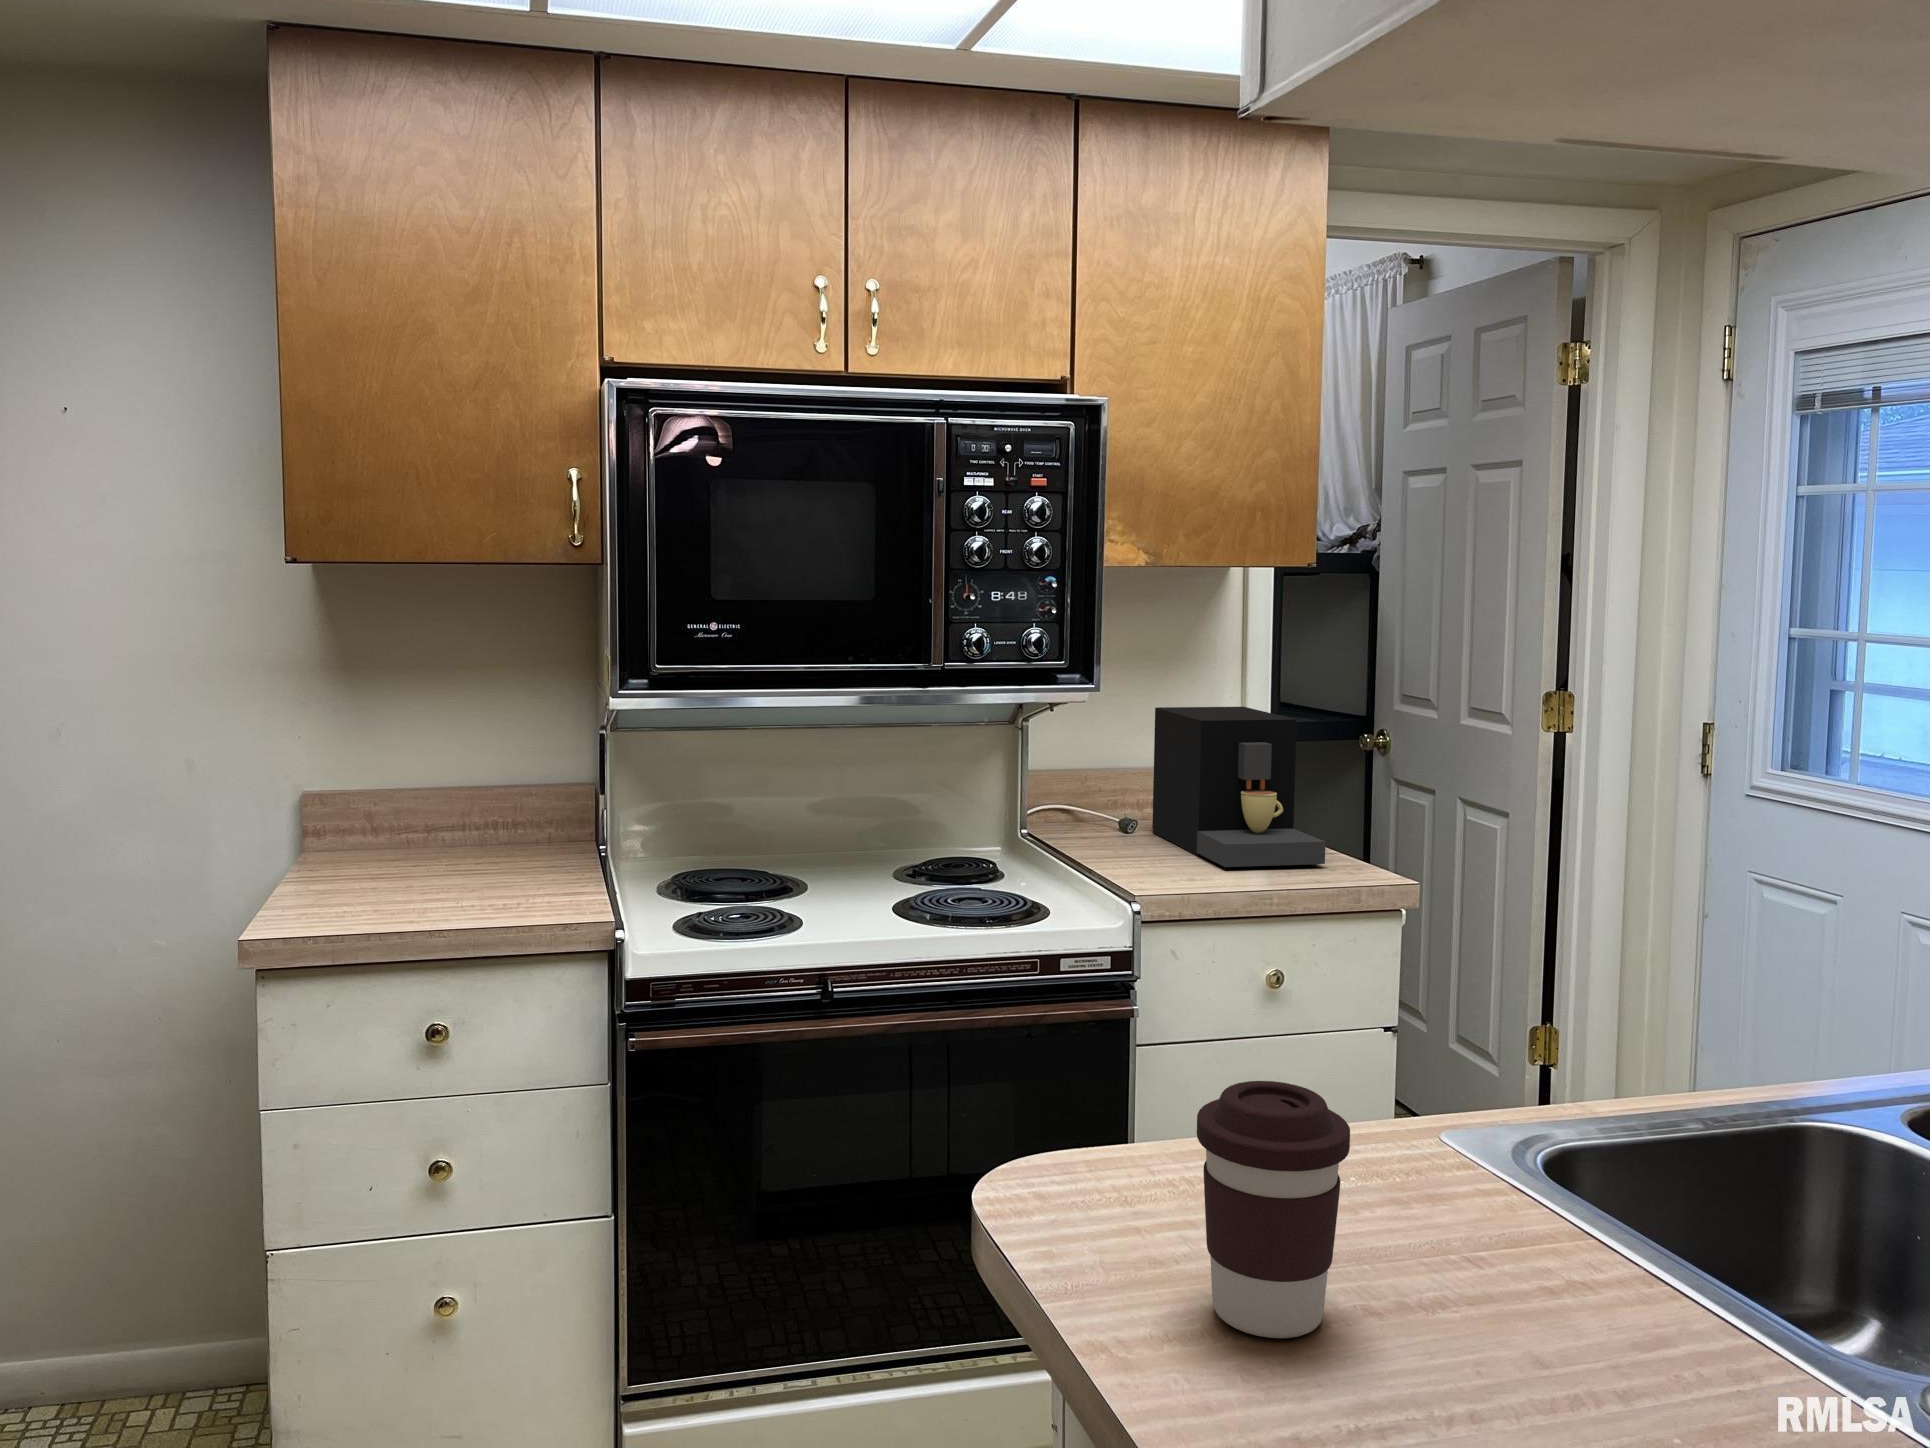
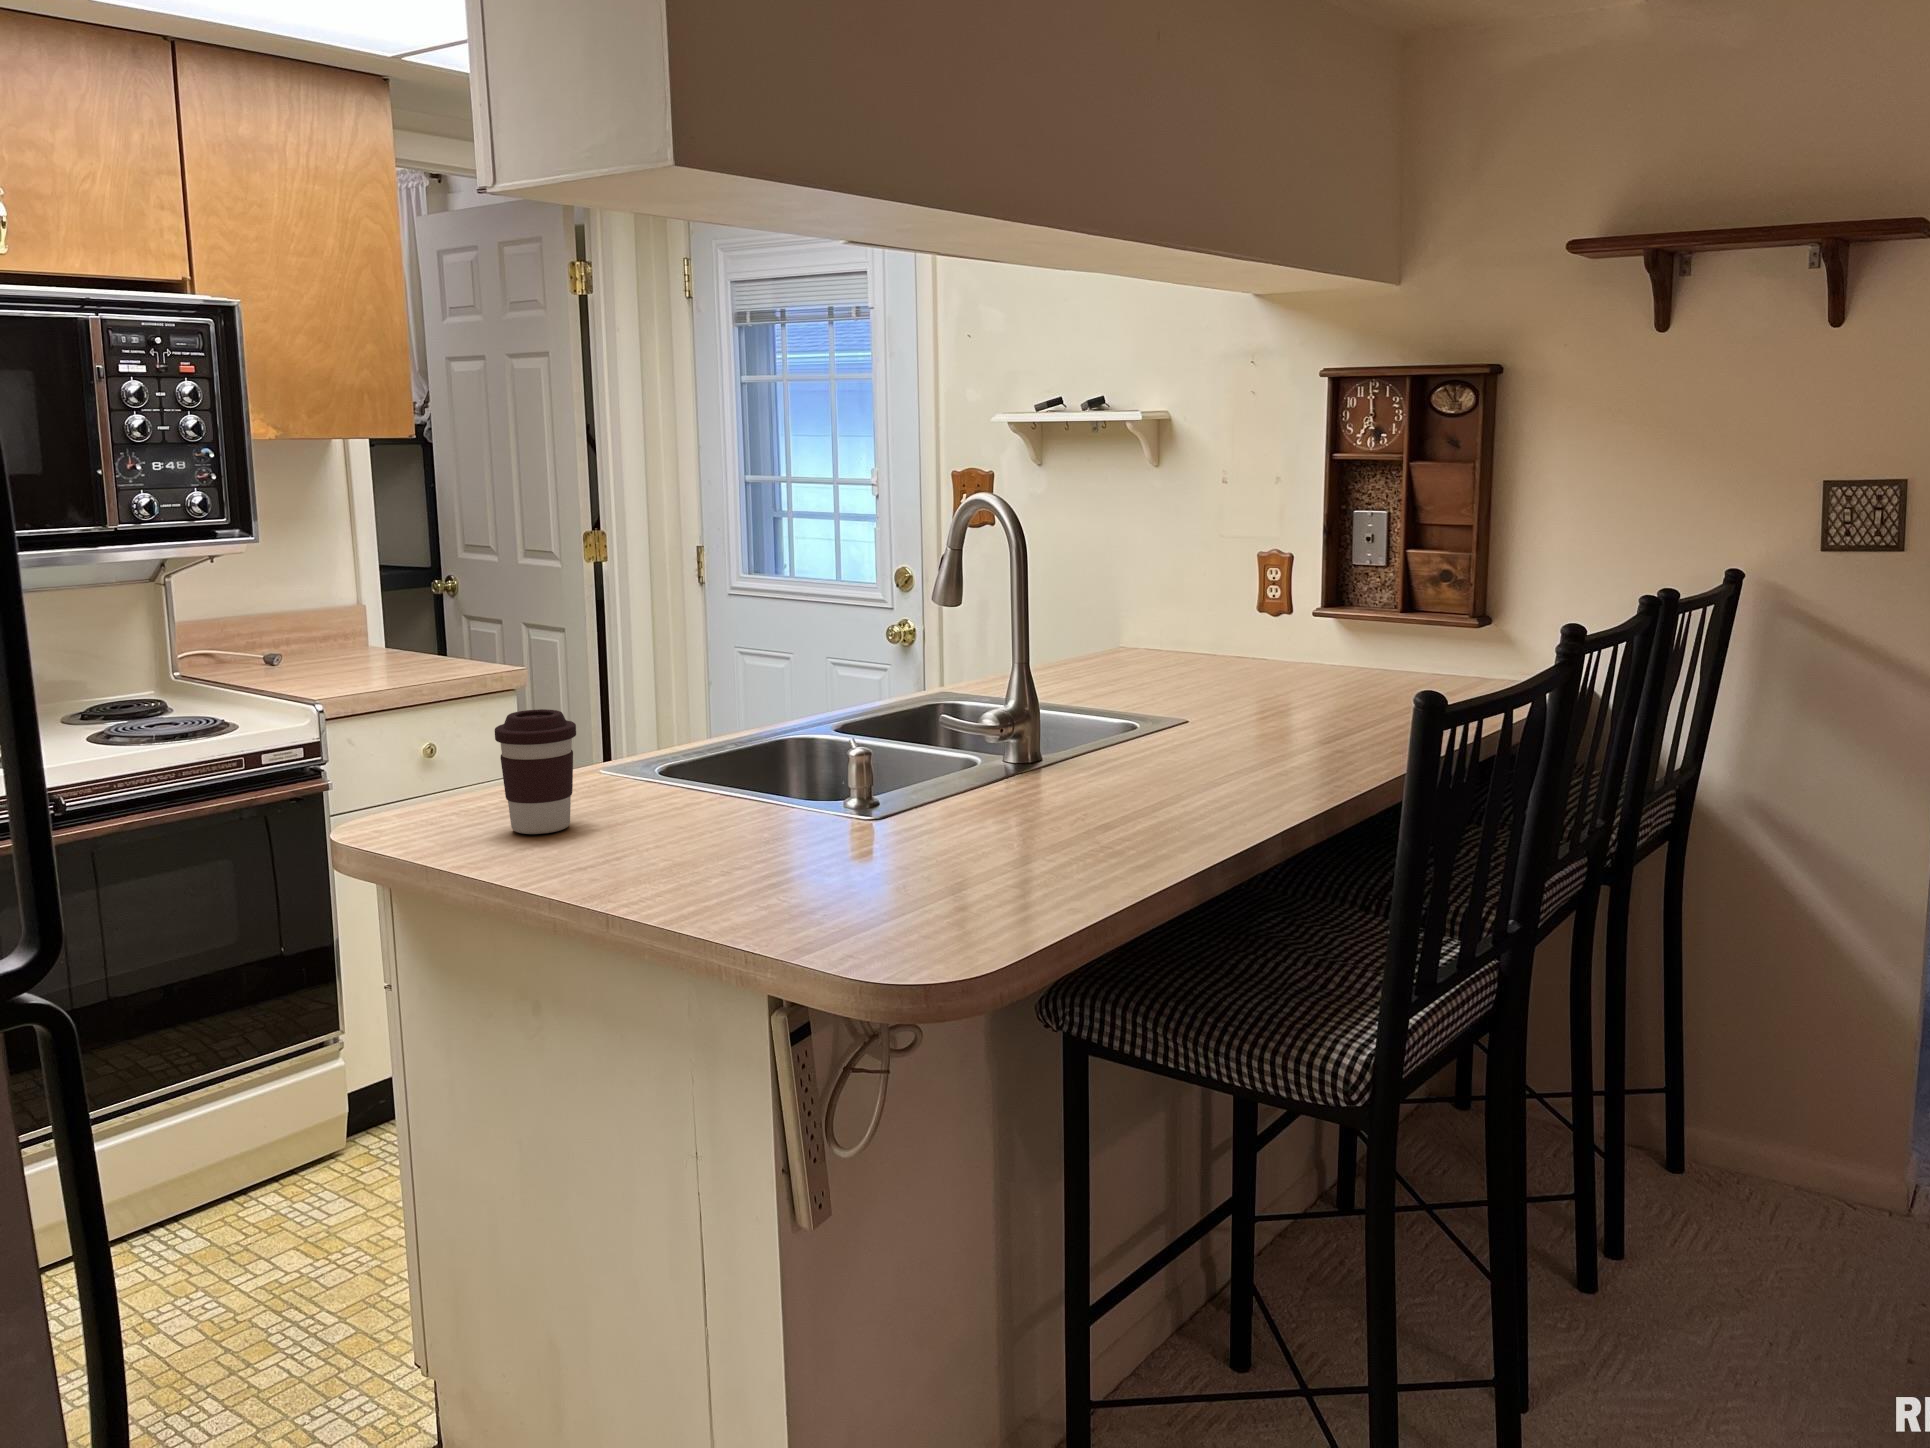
coffee maker: present [1152,707,1326,867] -> none [285,554,451,676]

